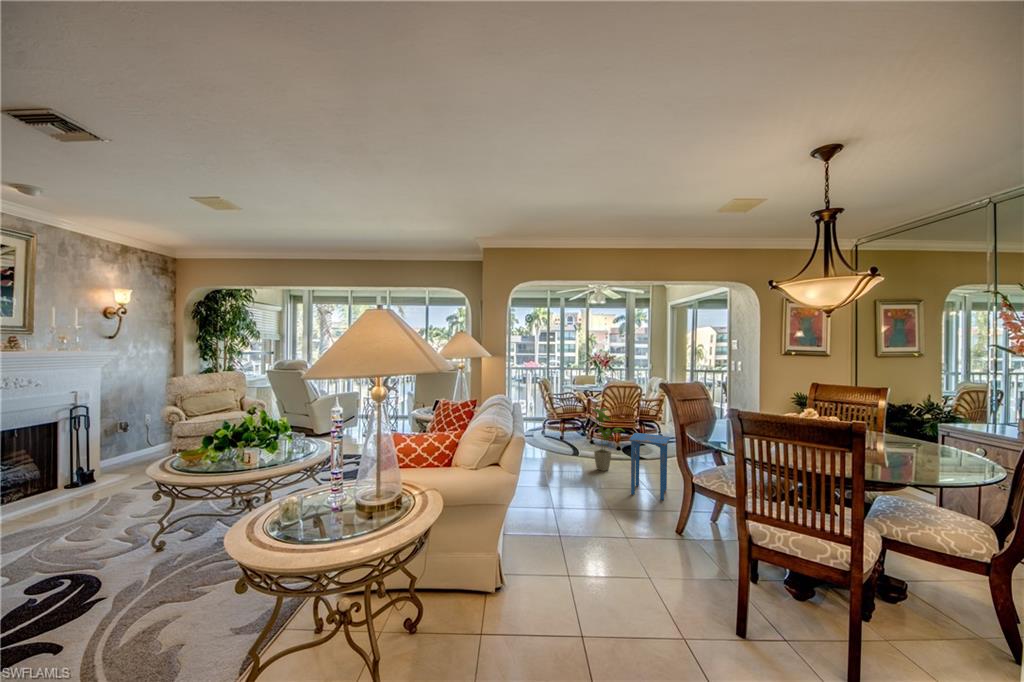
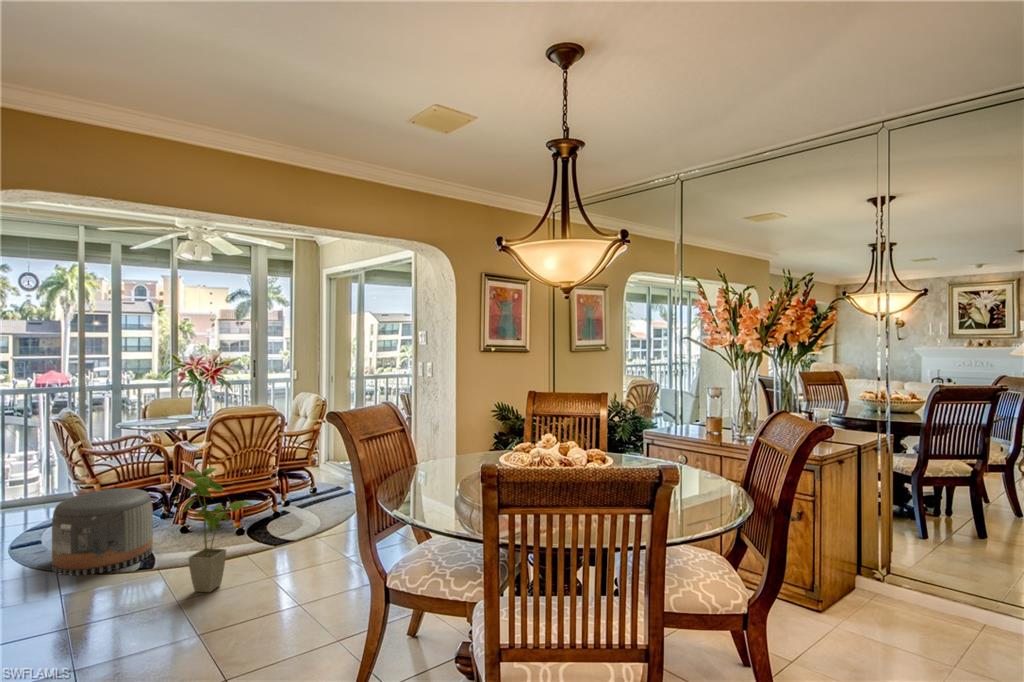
pouf: none [540,415,578,453] -> present [52,488,153,576]
side table: present [629,433,670,500] -> none [264,503,338,631]

